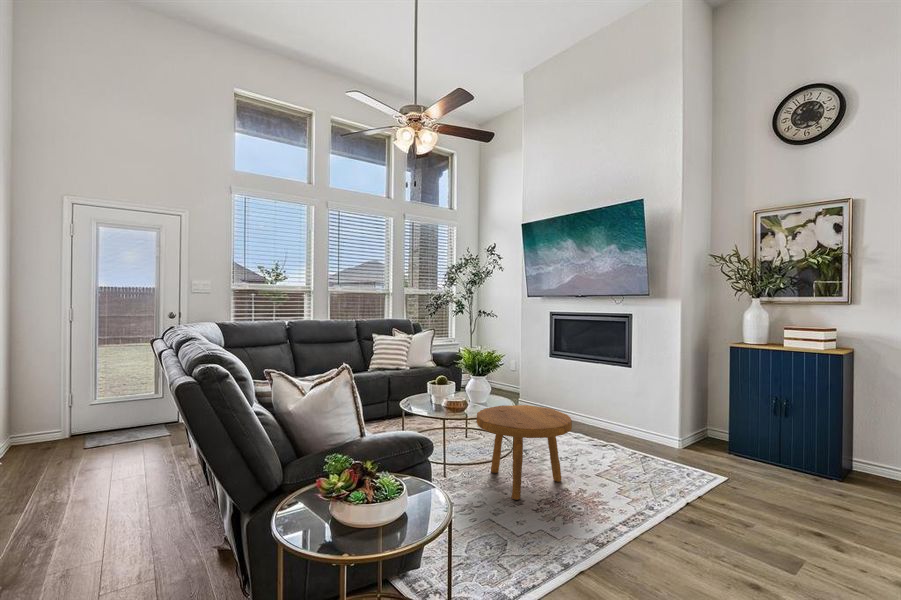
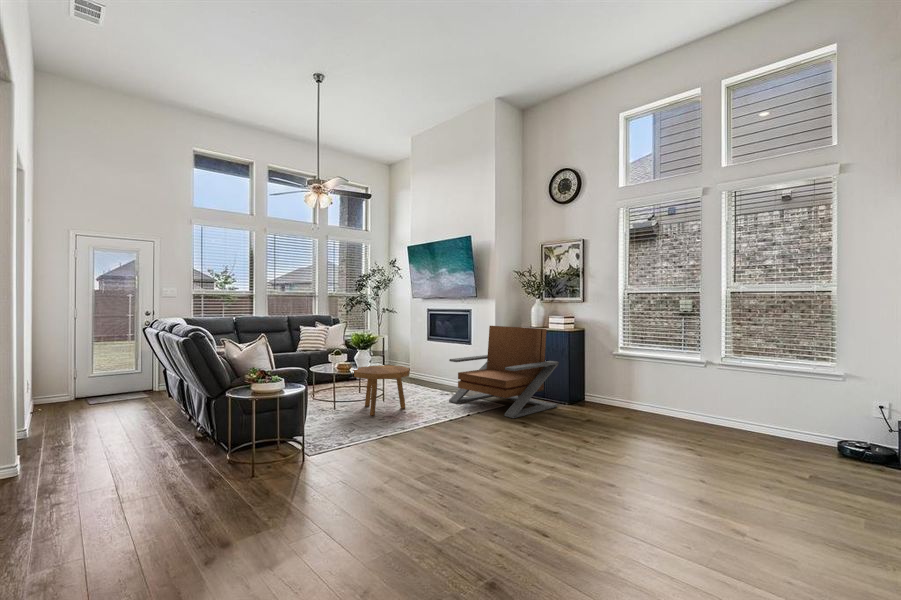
lounge chair: none [623,342,829,521] -> present [449,326,559,418]

